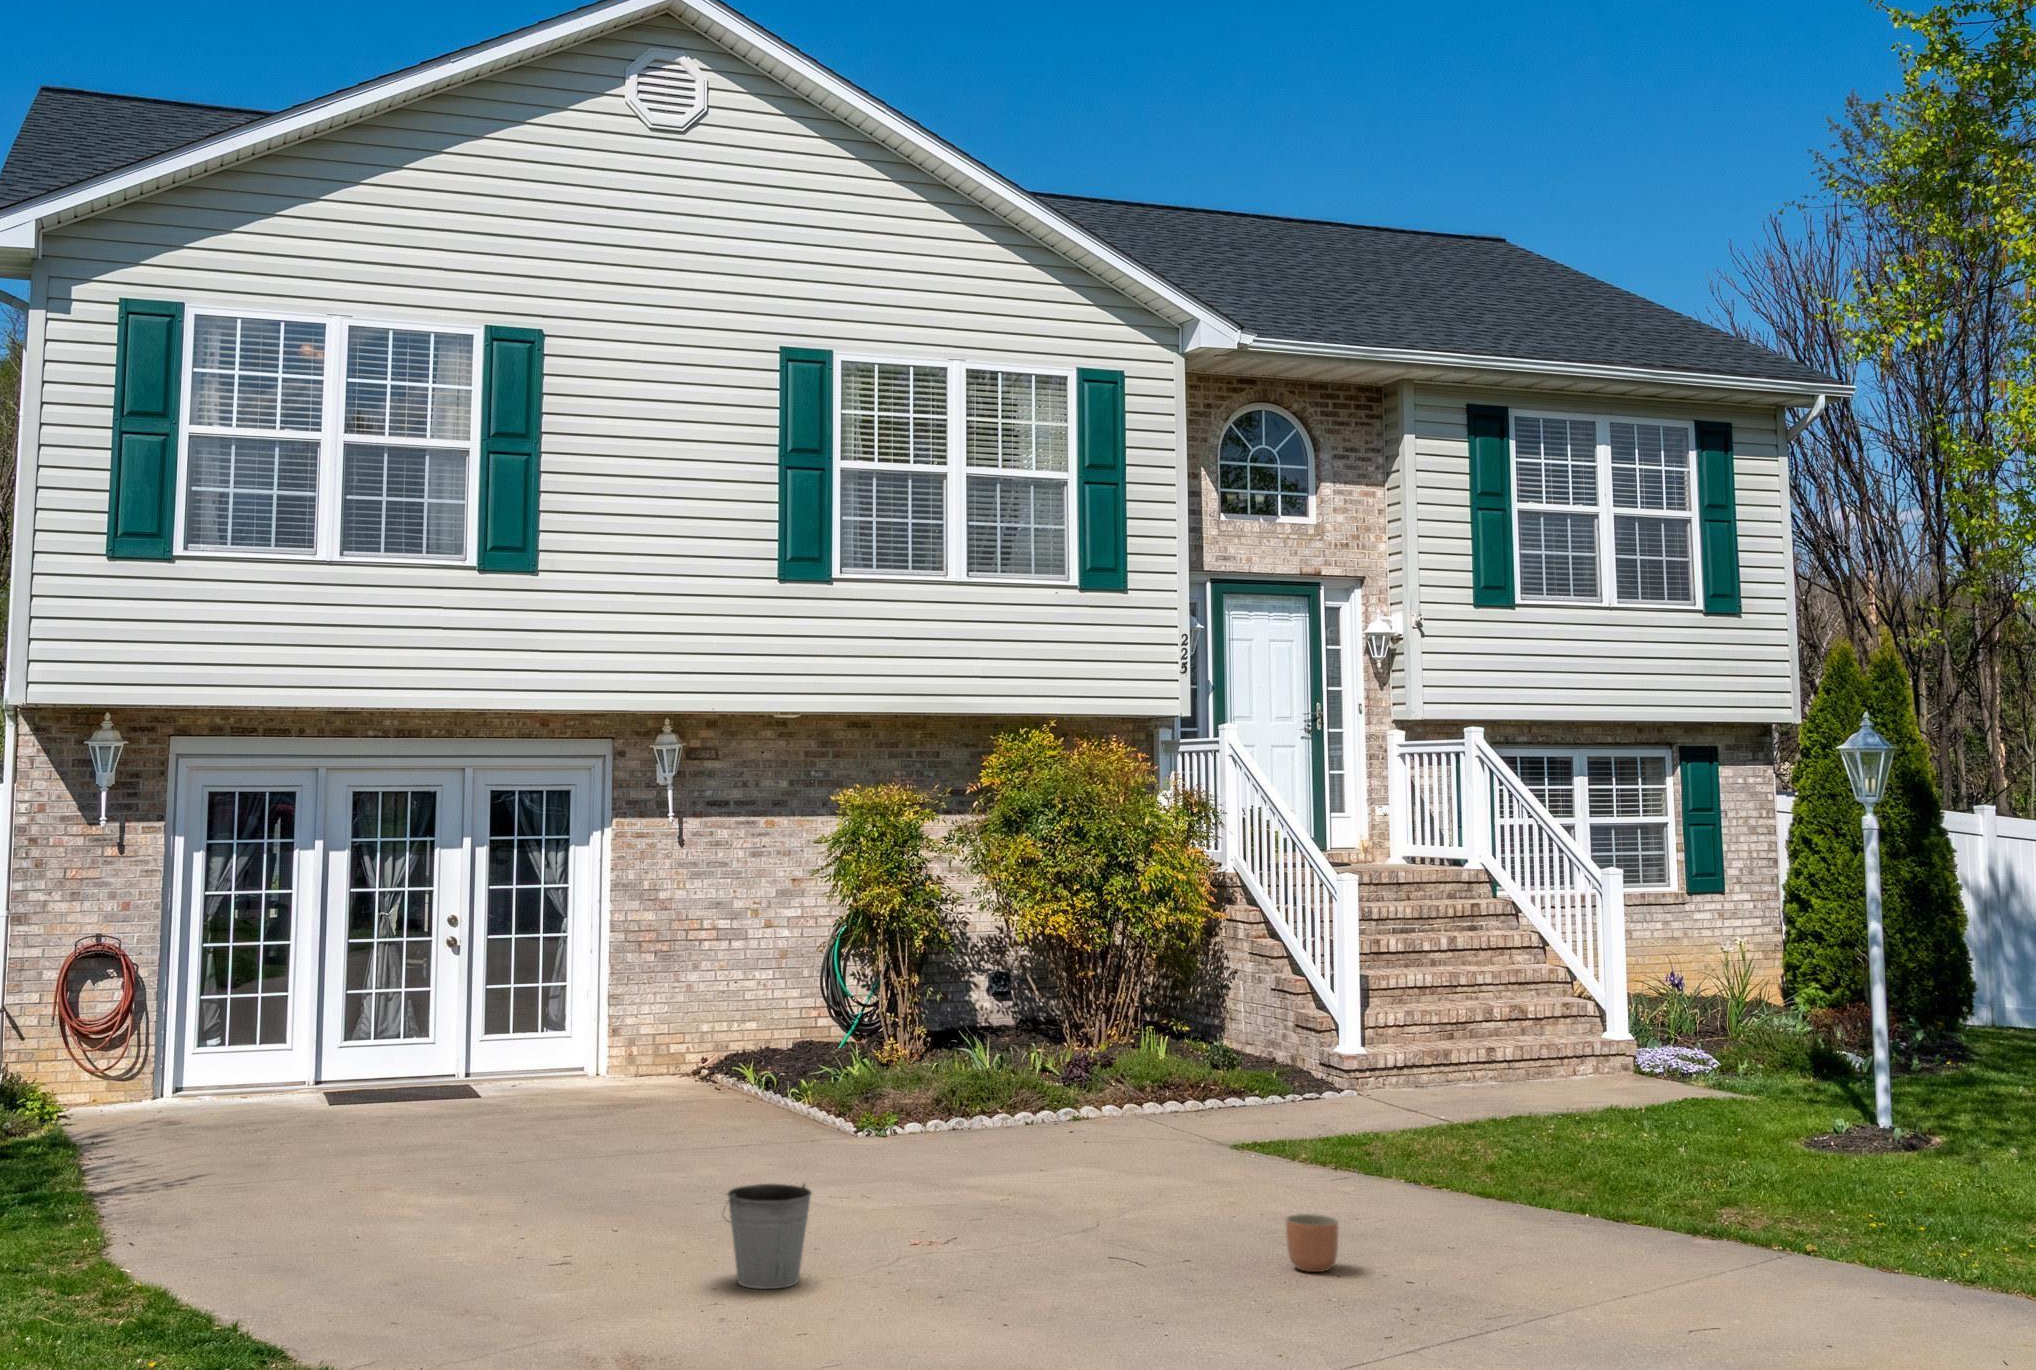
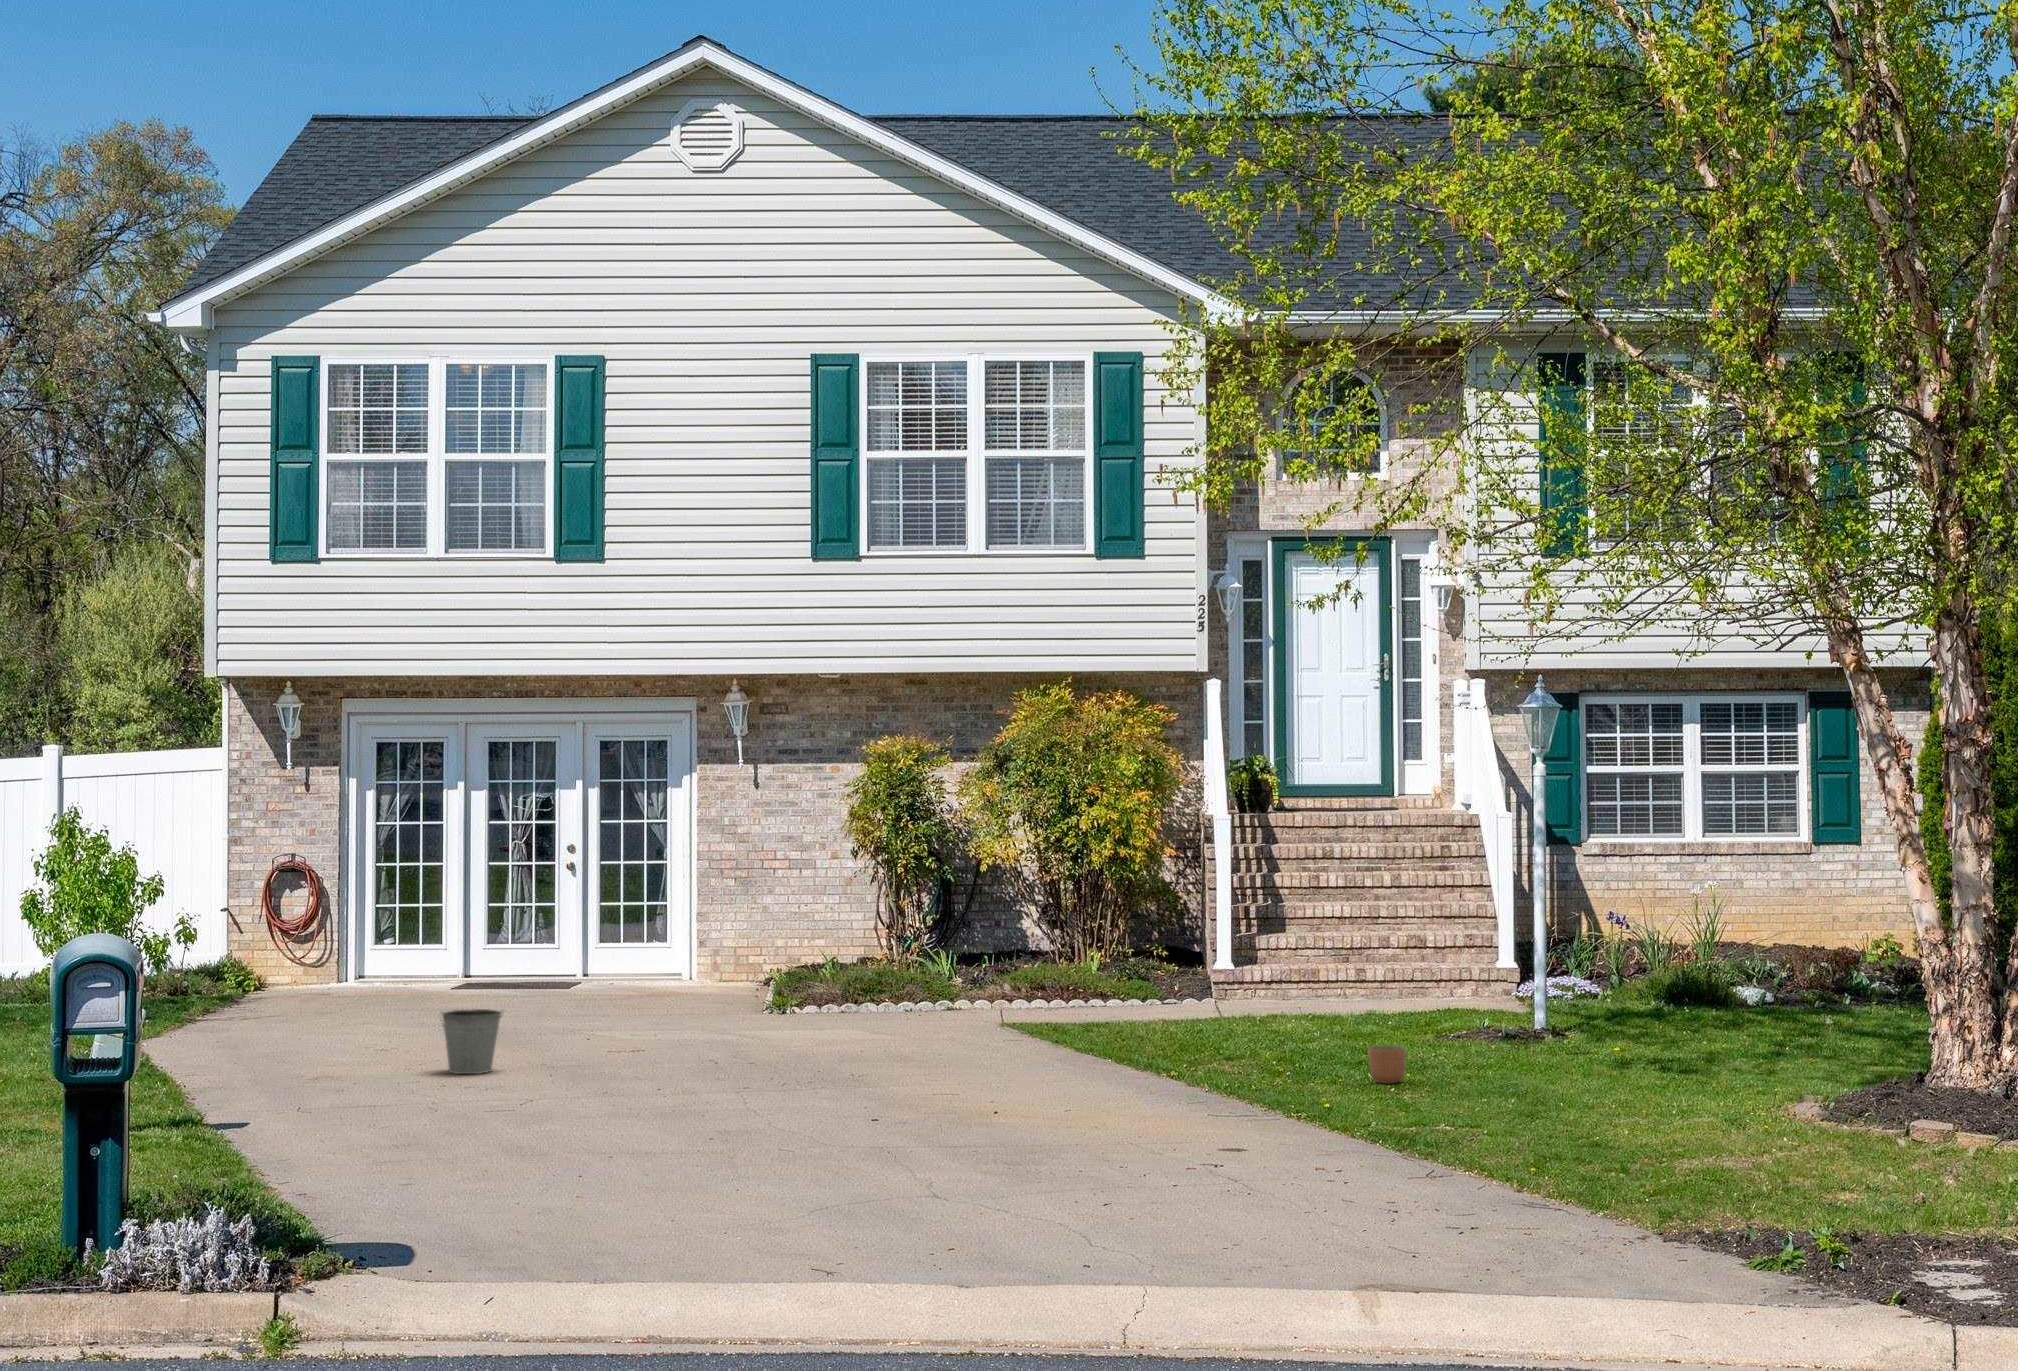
planter: present [1286,1214,1338,1272] -> present [1368,1045,1406,1084]

